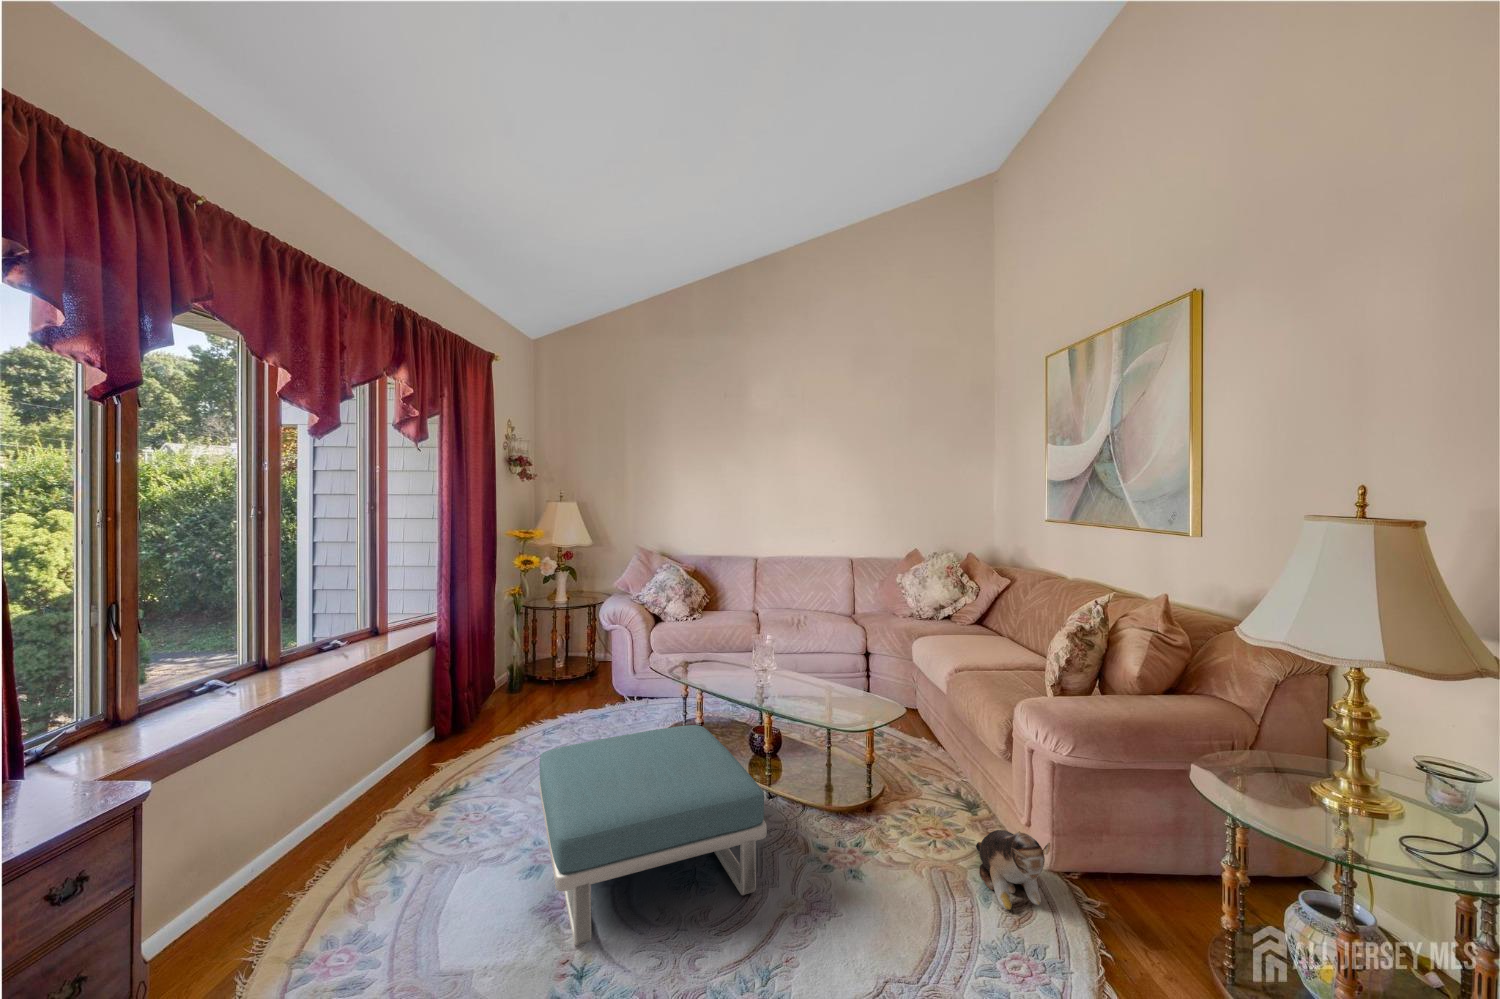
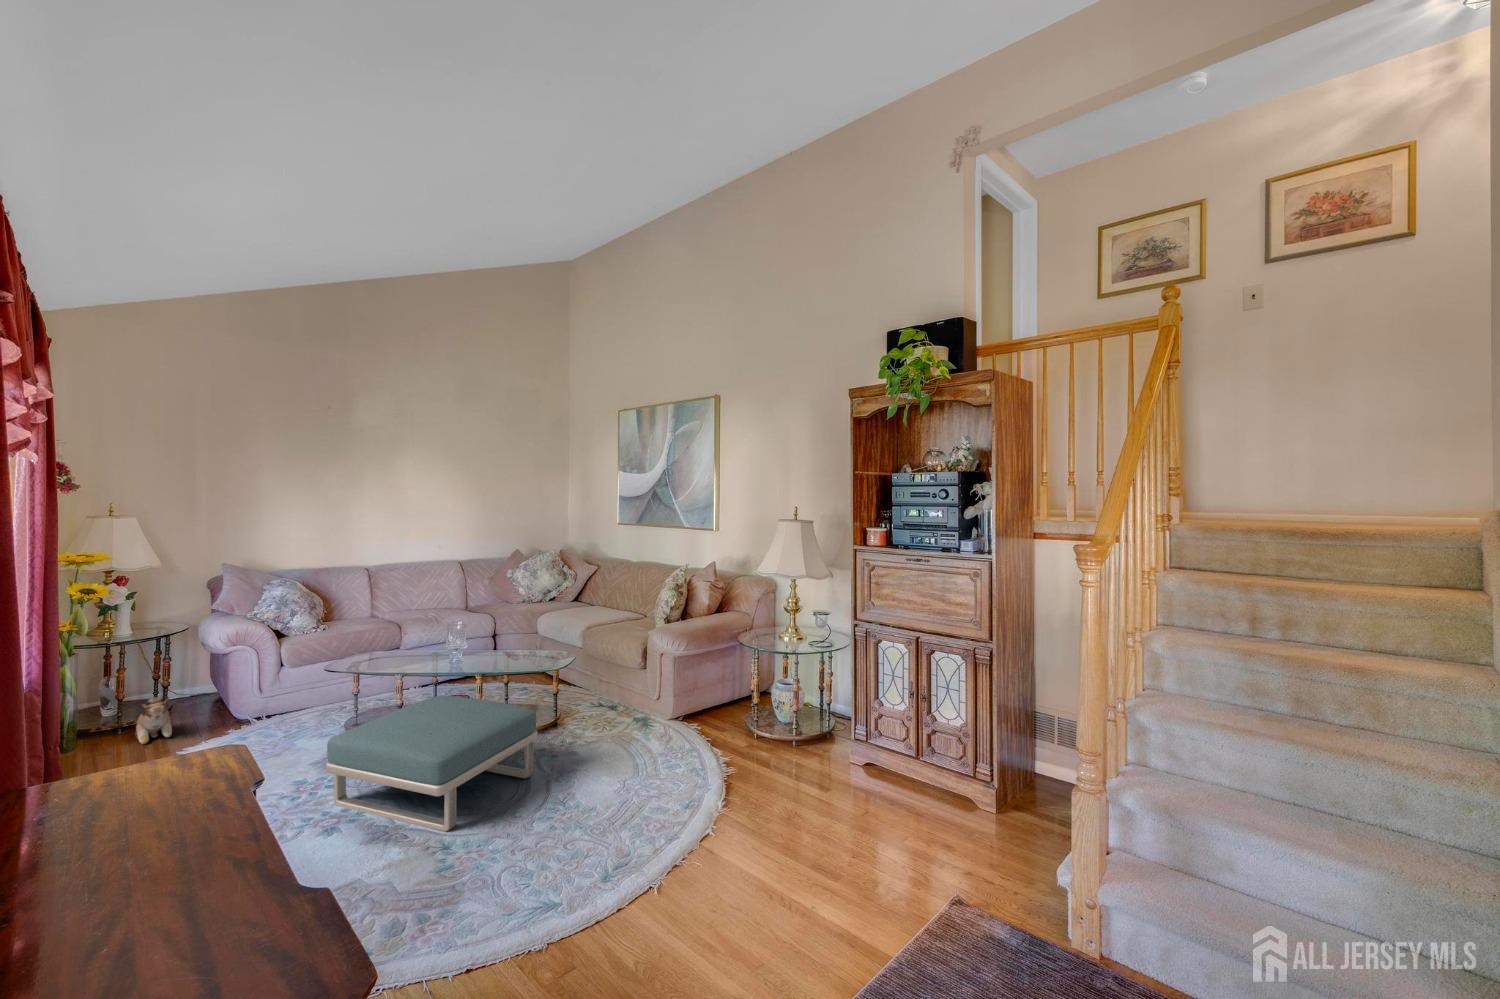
plush toy: present [976,830,1051,910] -> present [135,697,172,744]

